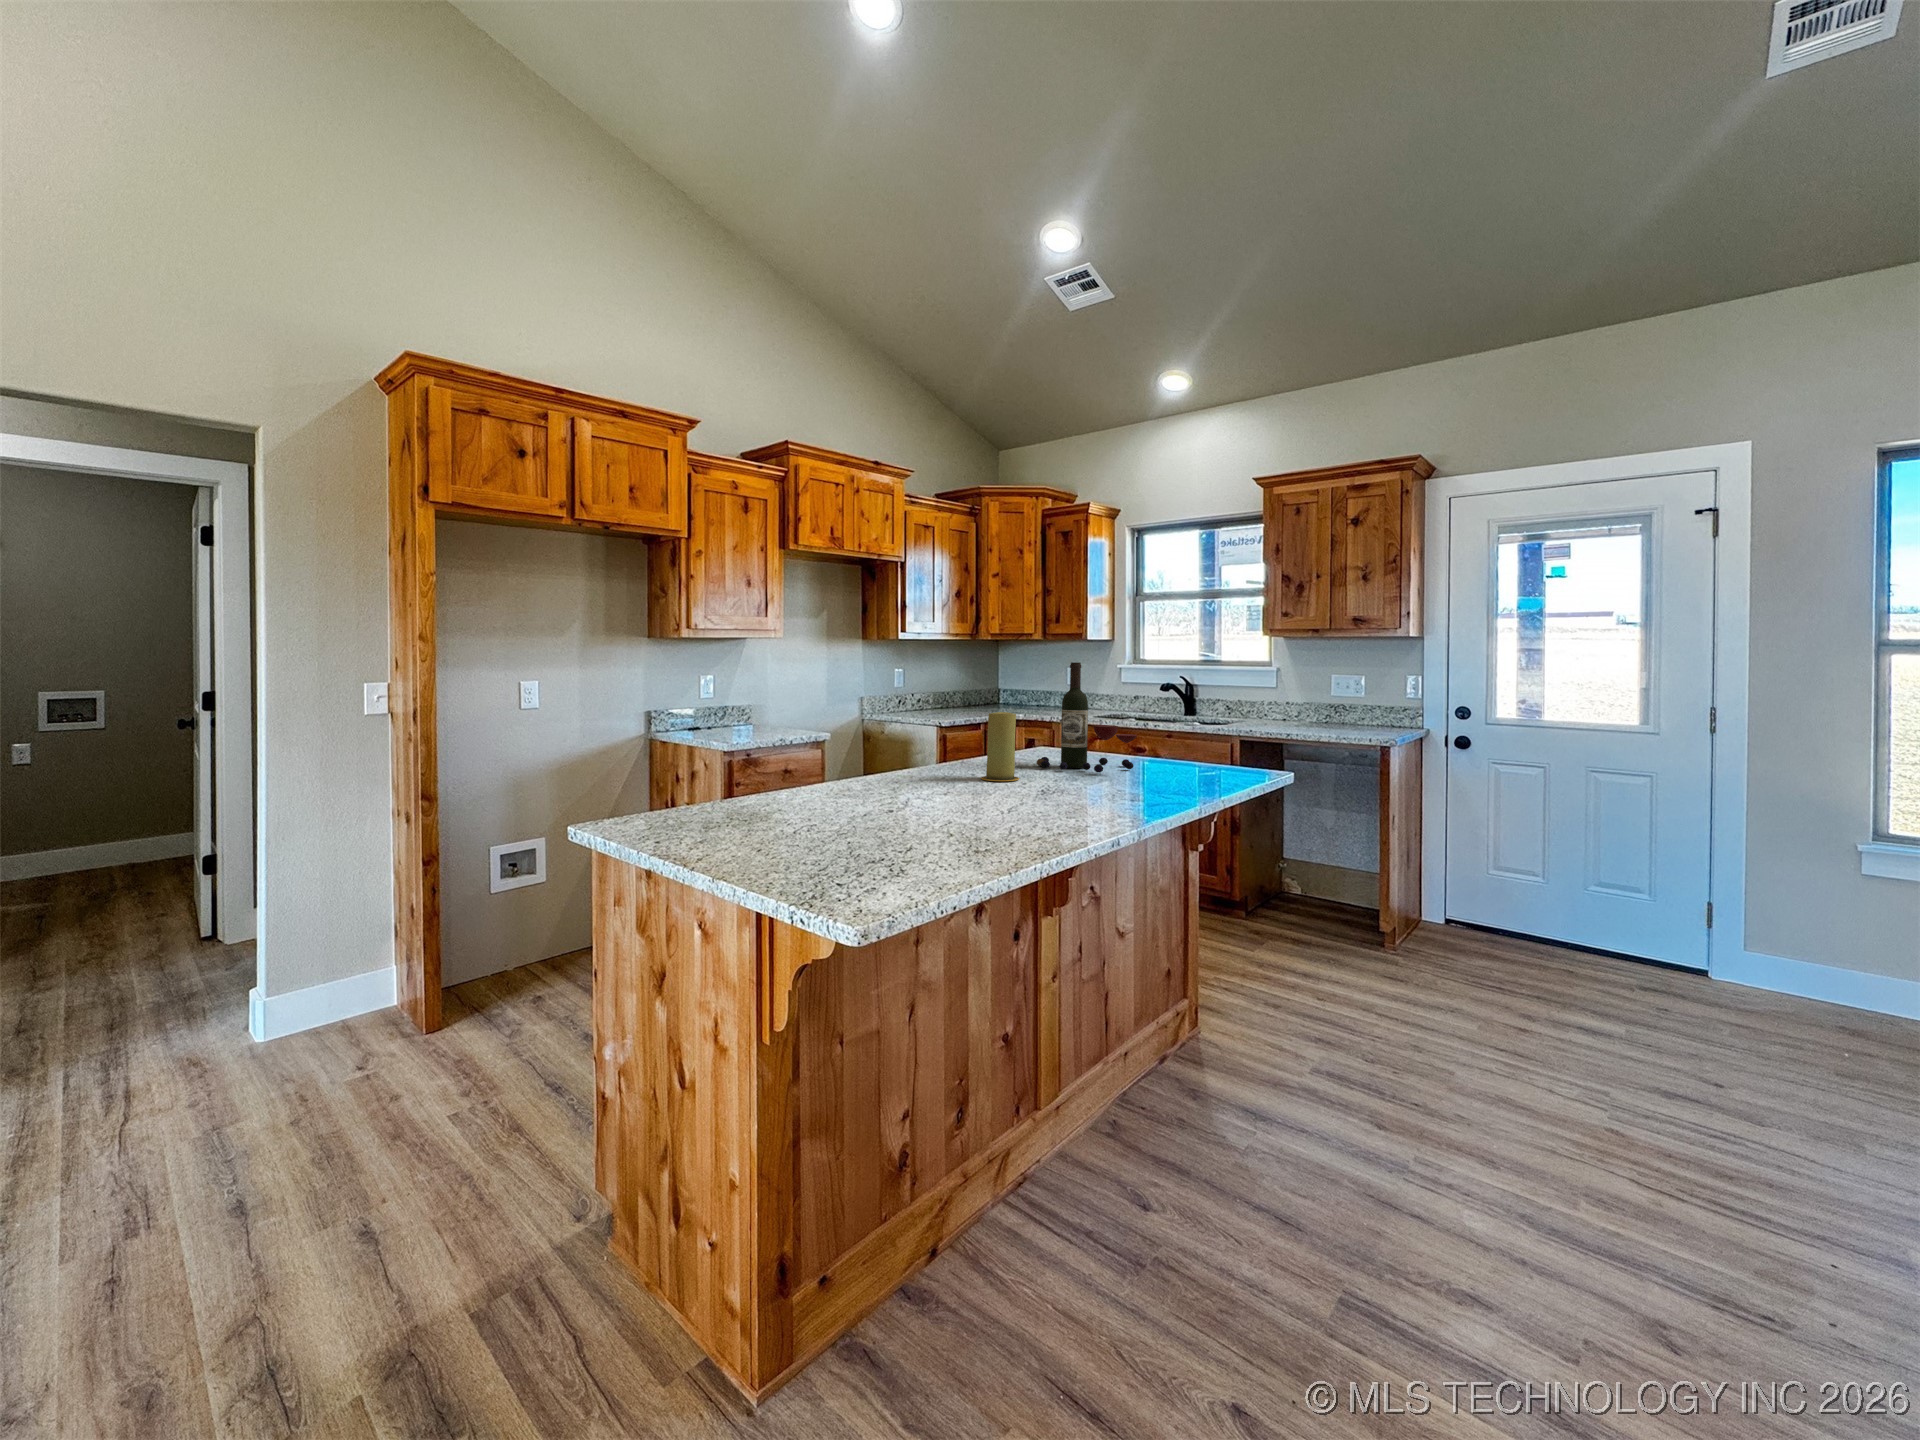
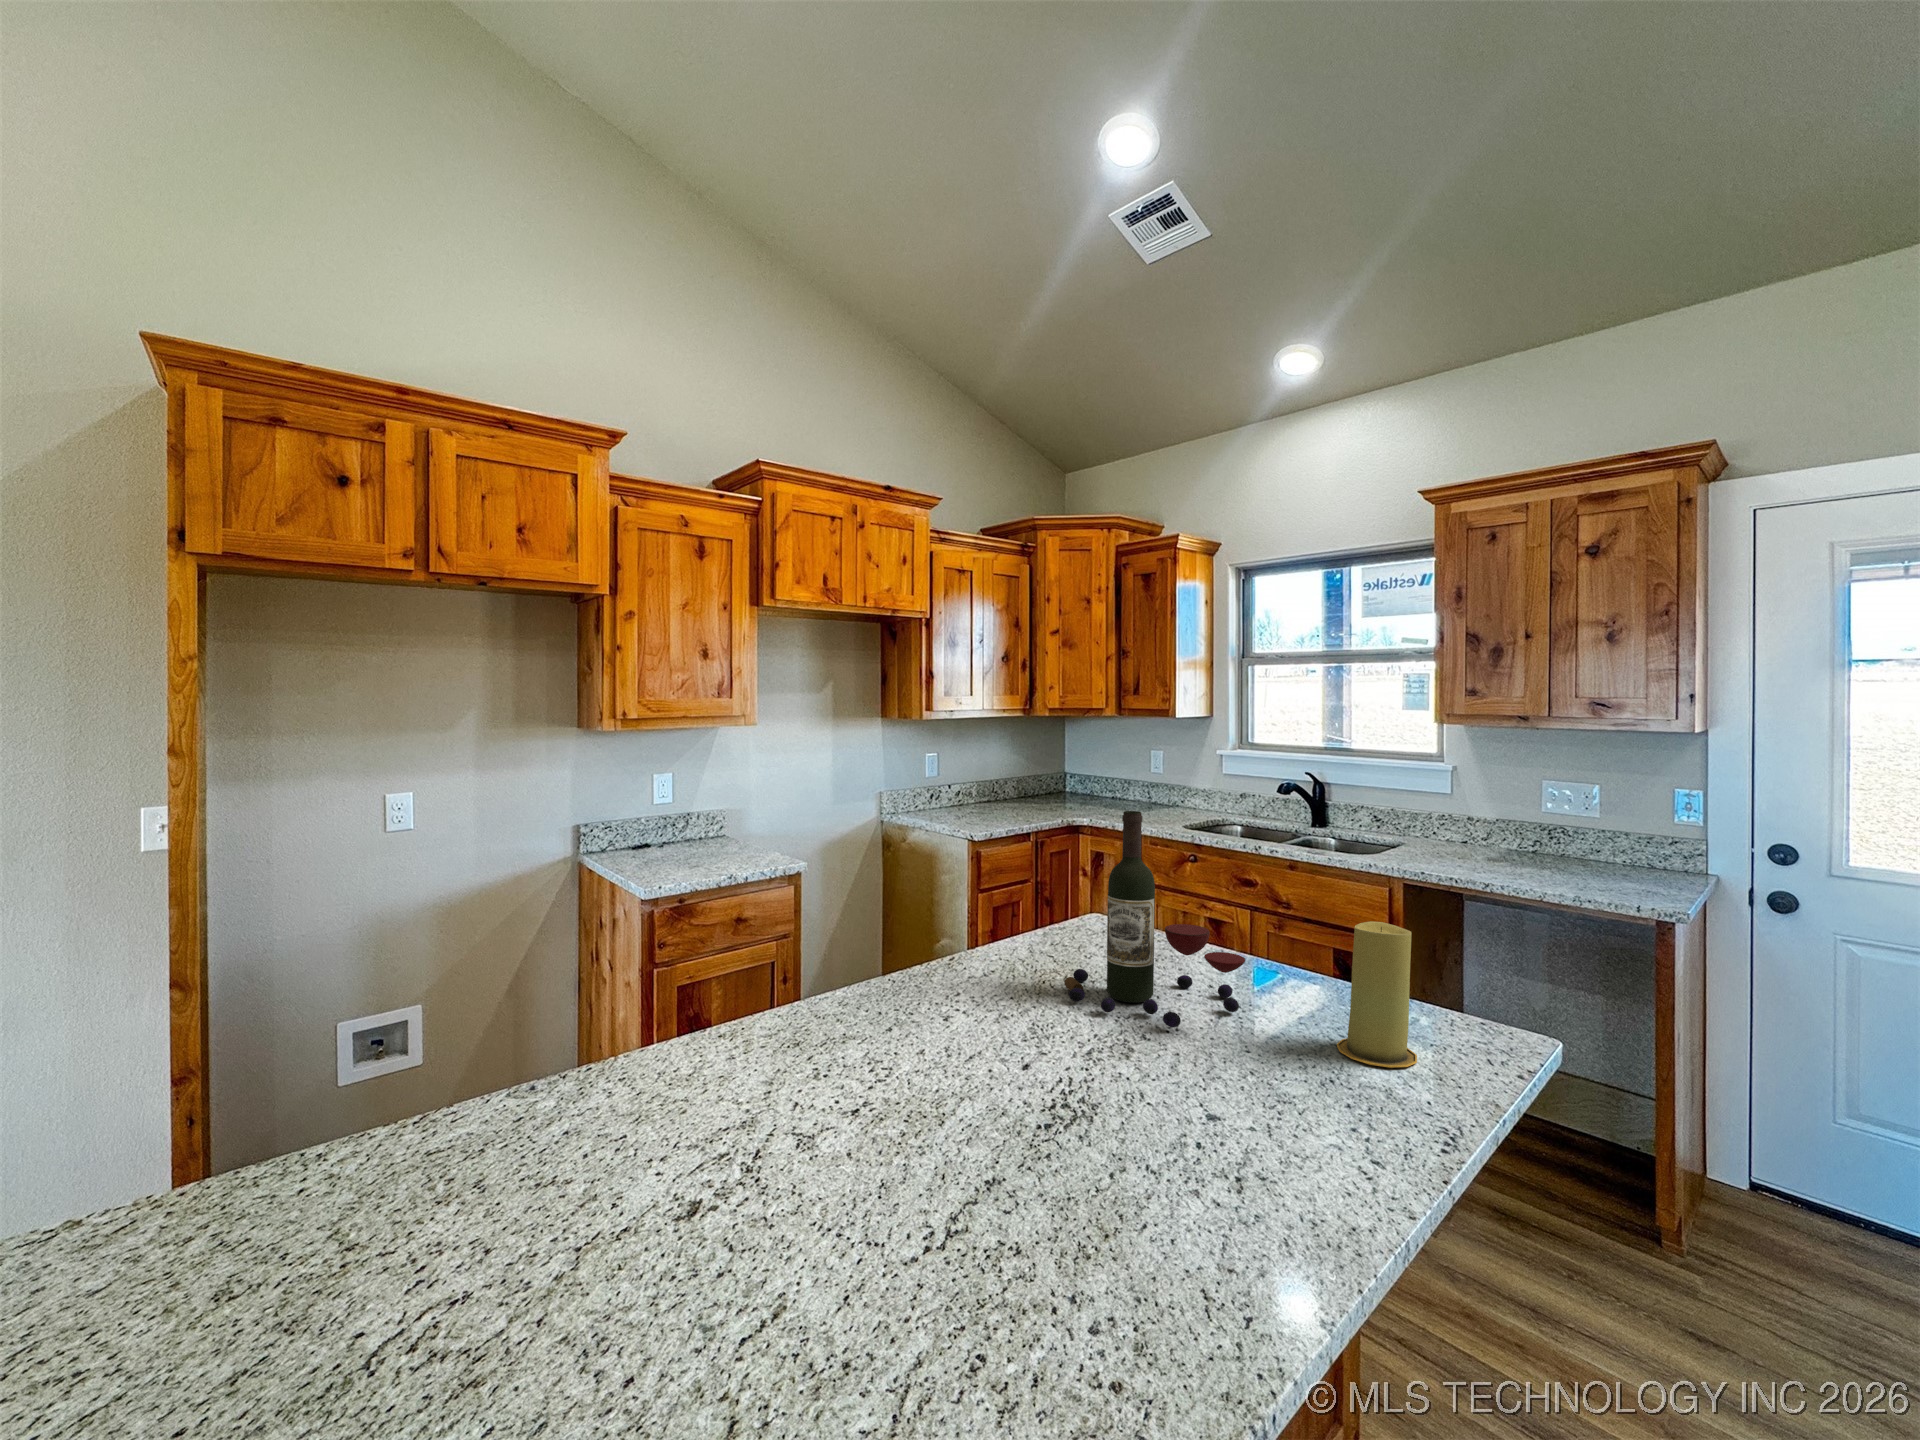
candle: present [981,712,1019,781] -> present [1337,921,1417,1068]

